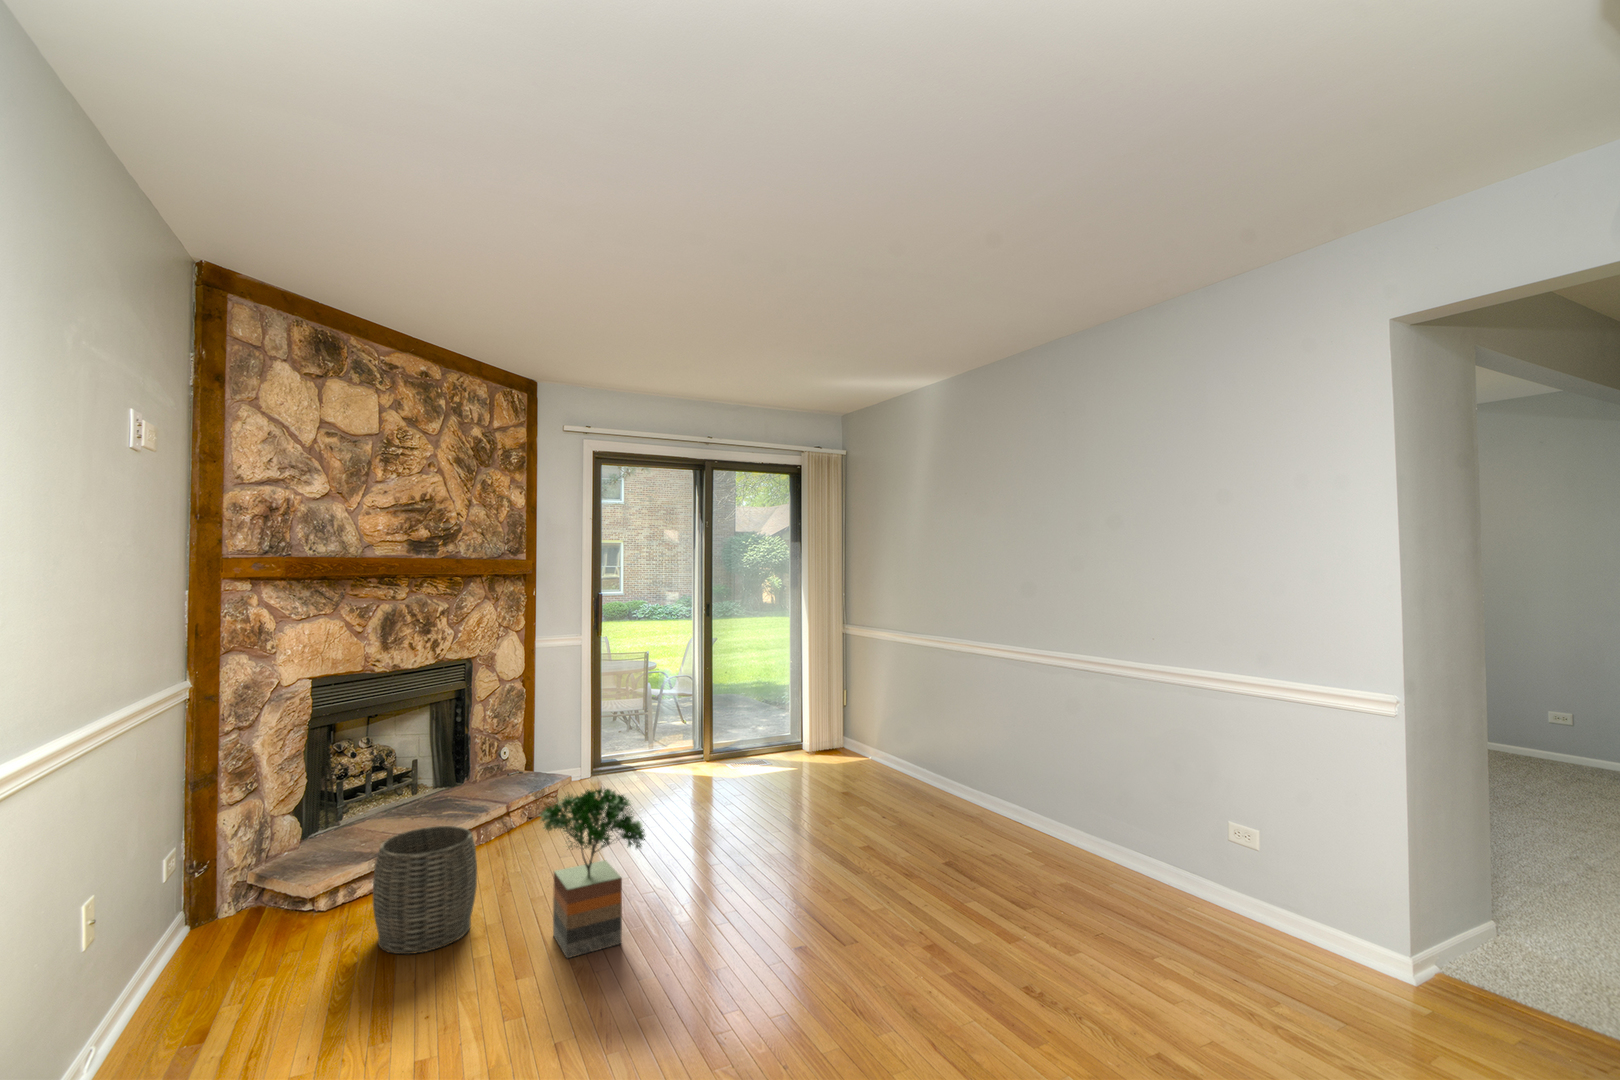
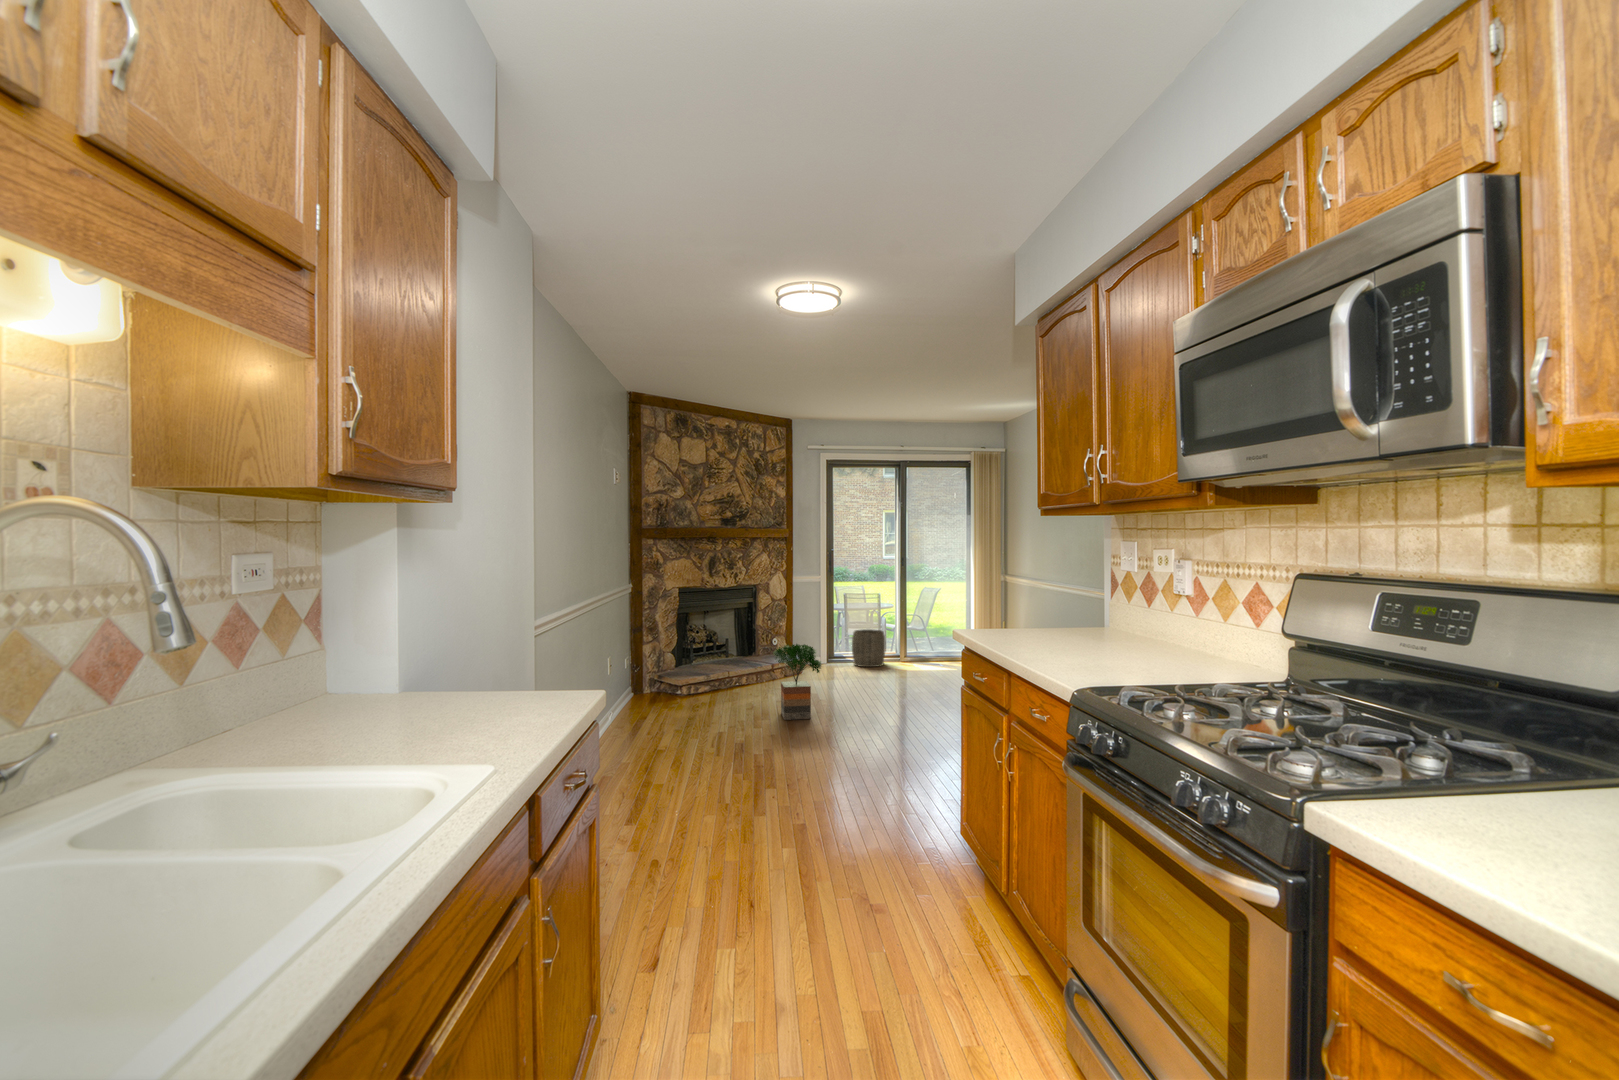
woven basket: present [373,826,477,954] -> present [852,629,886,667]

